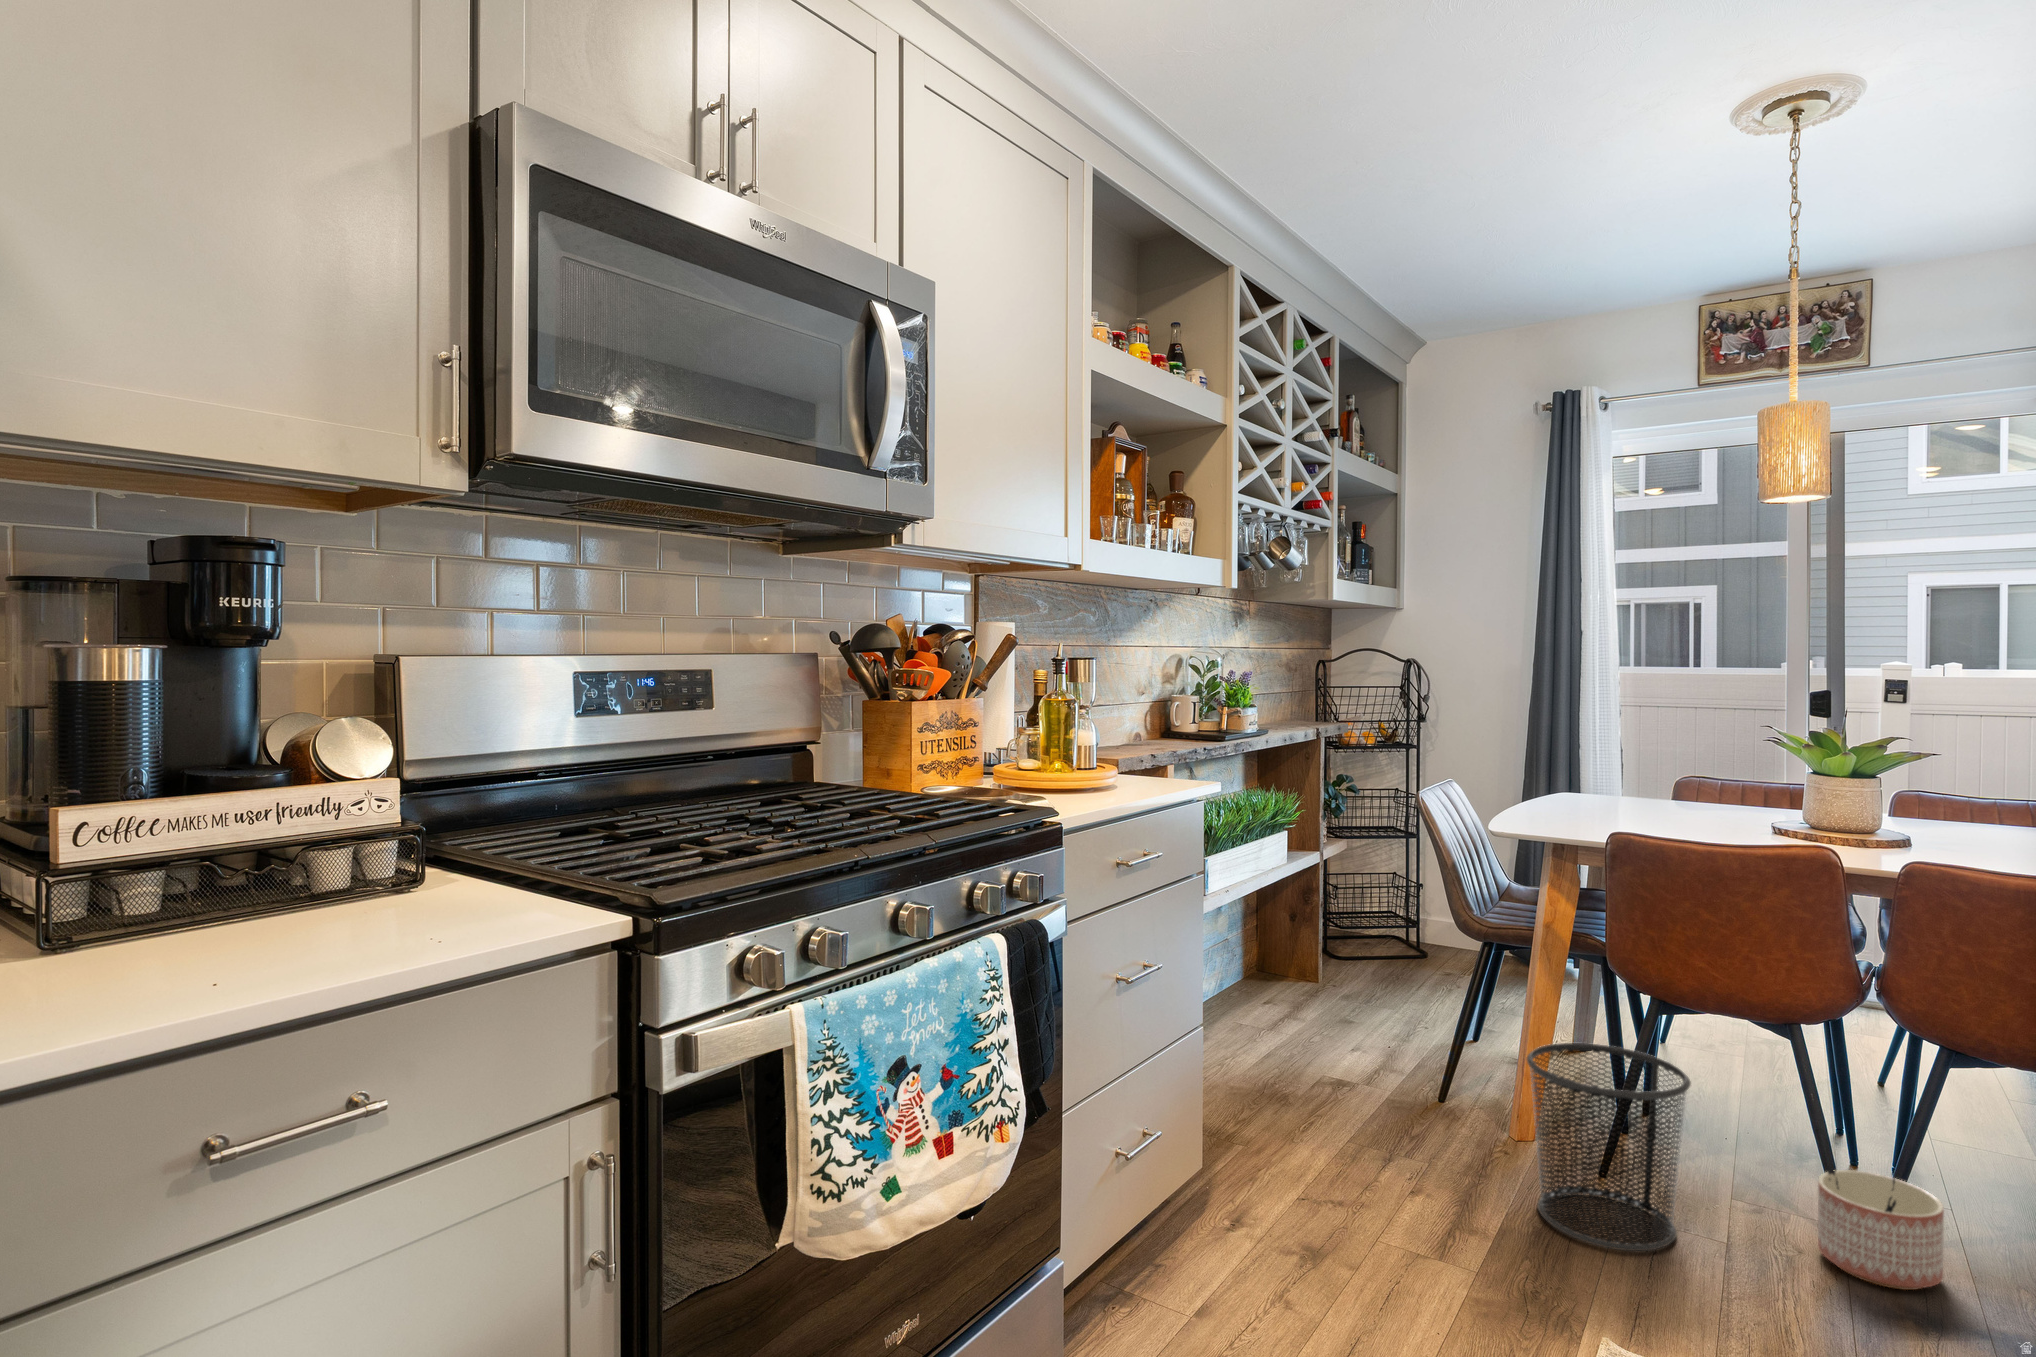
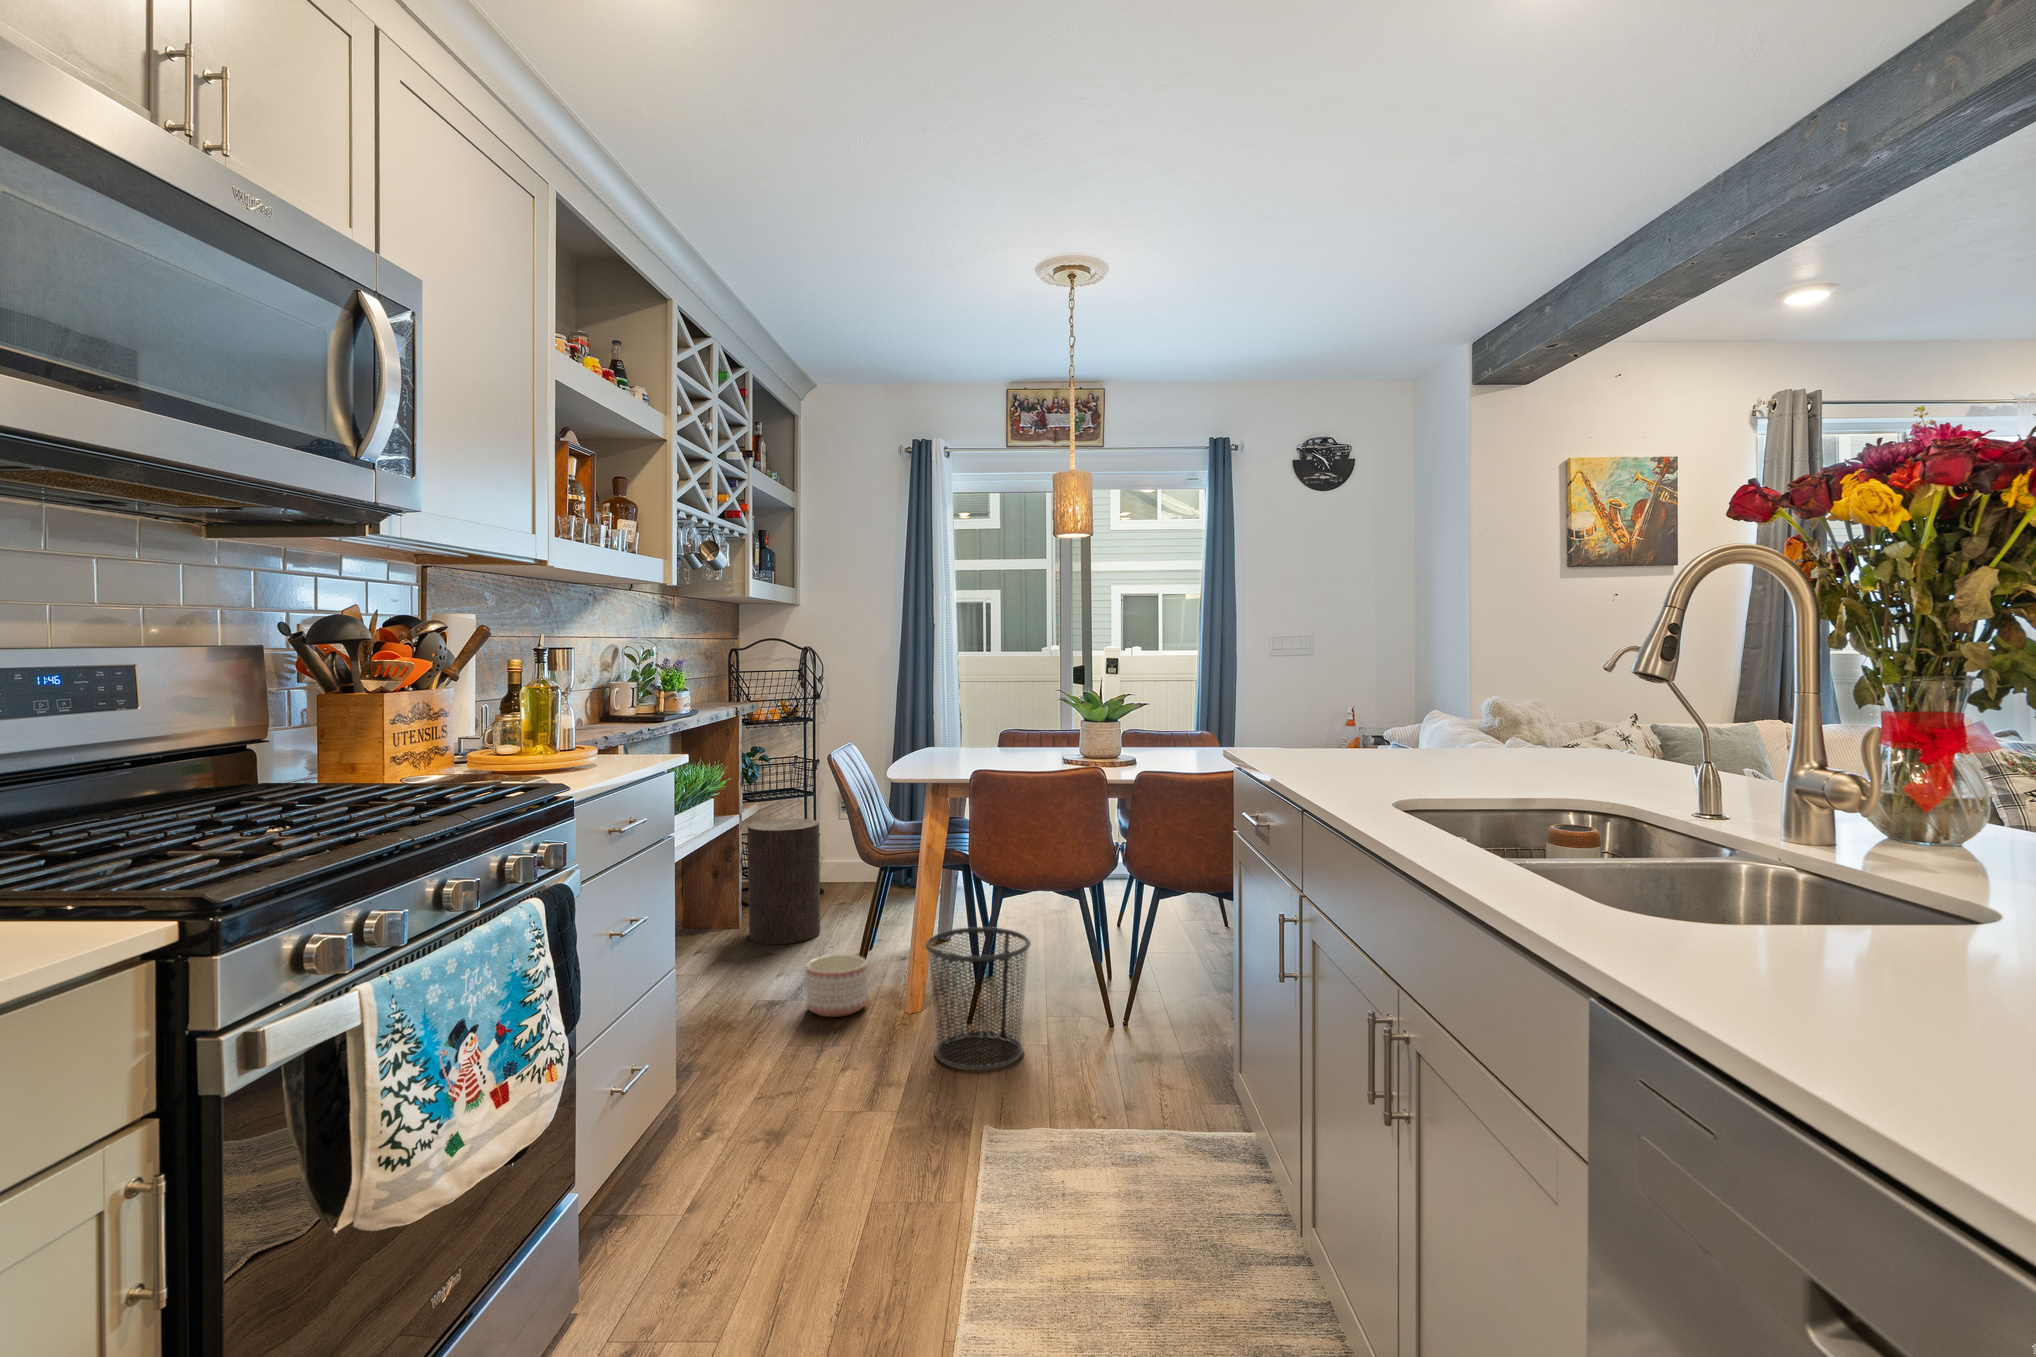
stool: none [1325,865,1413,1018] -> present [748,819,820,944]
planter: present [1818,1170,1944,1290] -> present [806,954,867,1017]

